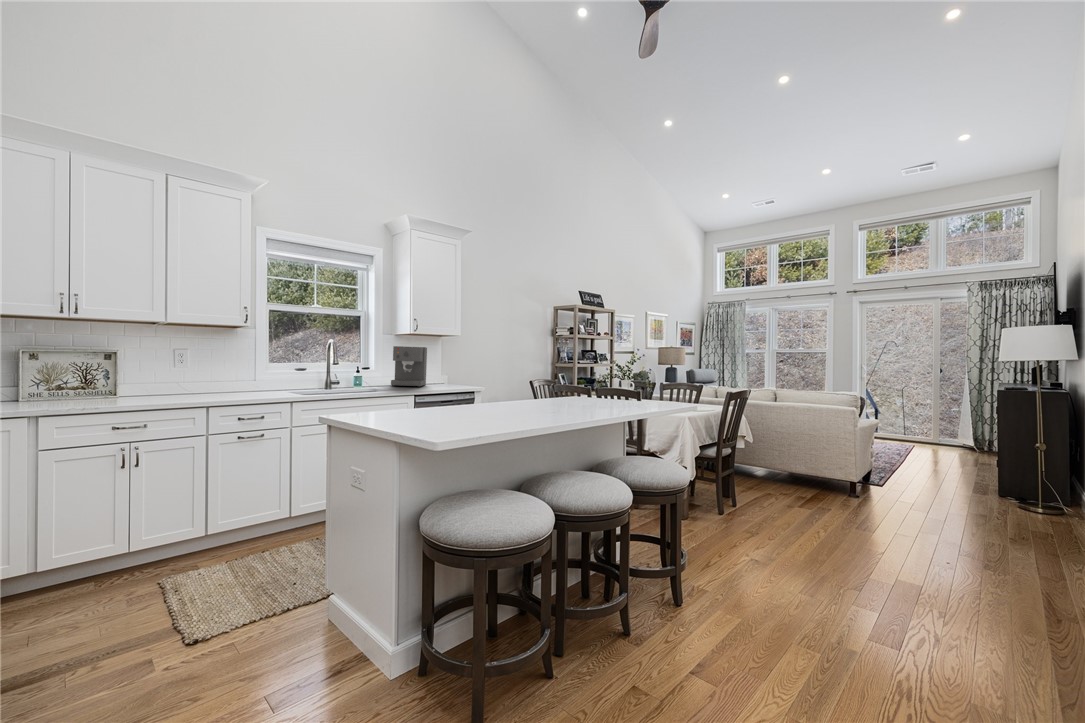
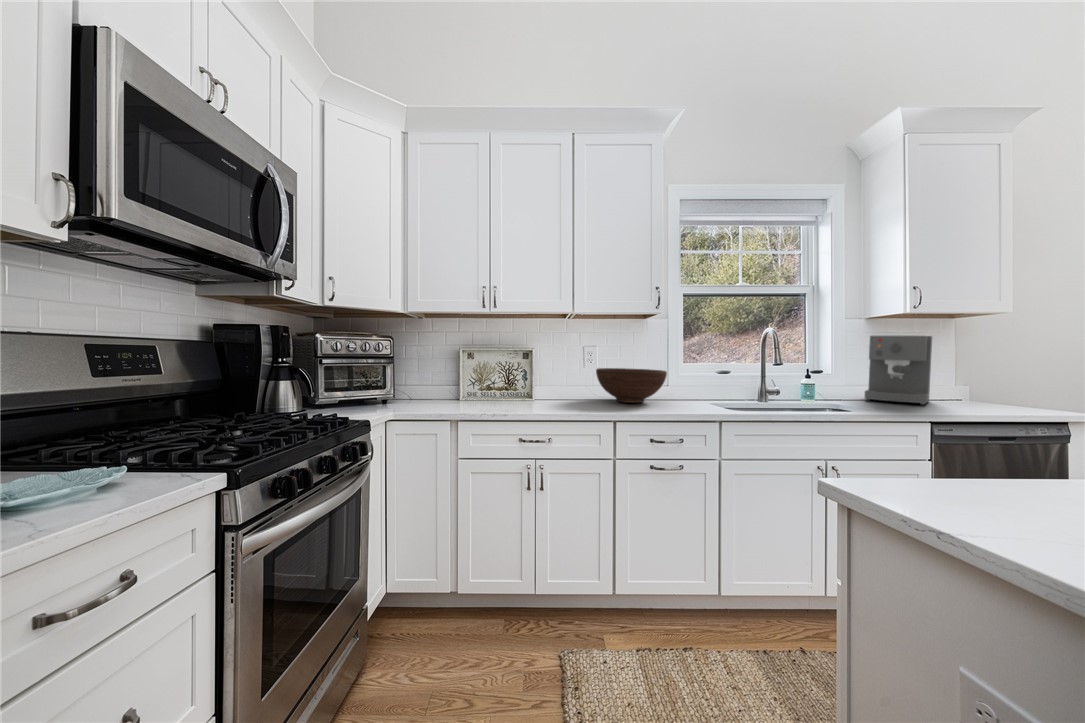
fruit bowl: none [187,368,252,394] -> present [596,368,667,403]

